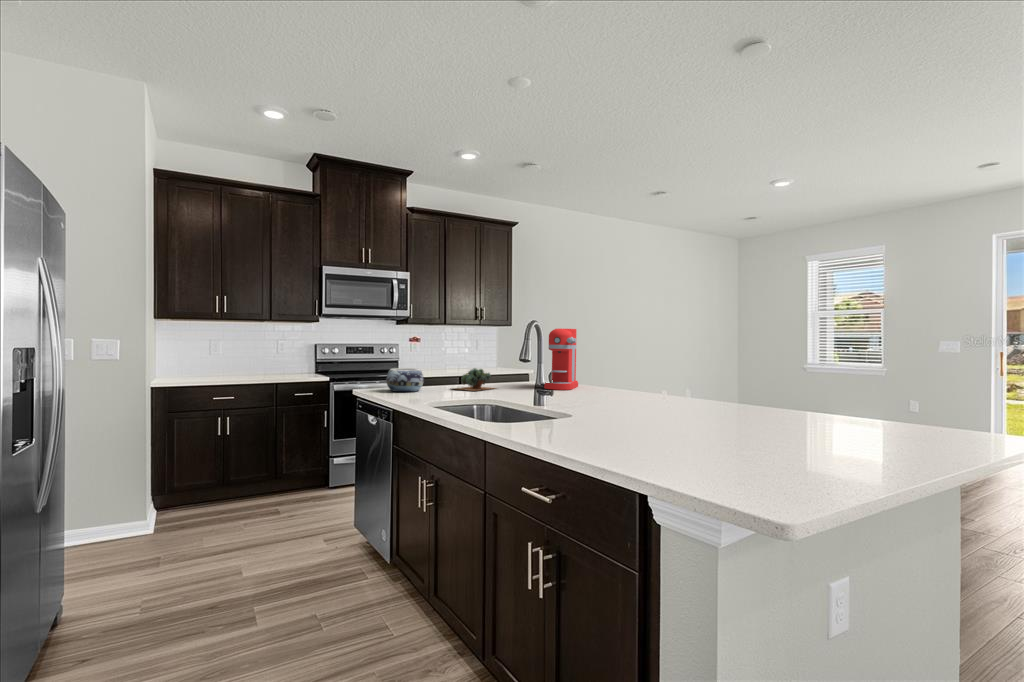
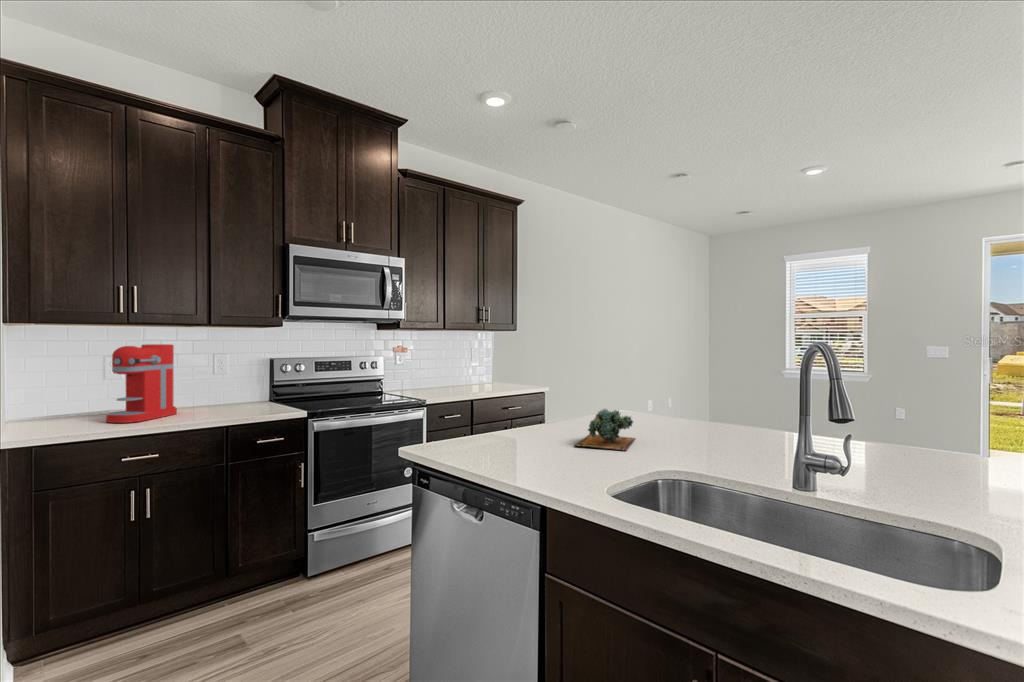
coffee maker: present [544,329,578,390] -> present [106,344,177,423]
decorative bowl: present [386,368,424,392] -> none [483,416,545,461]

